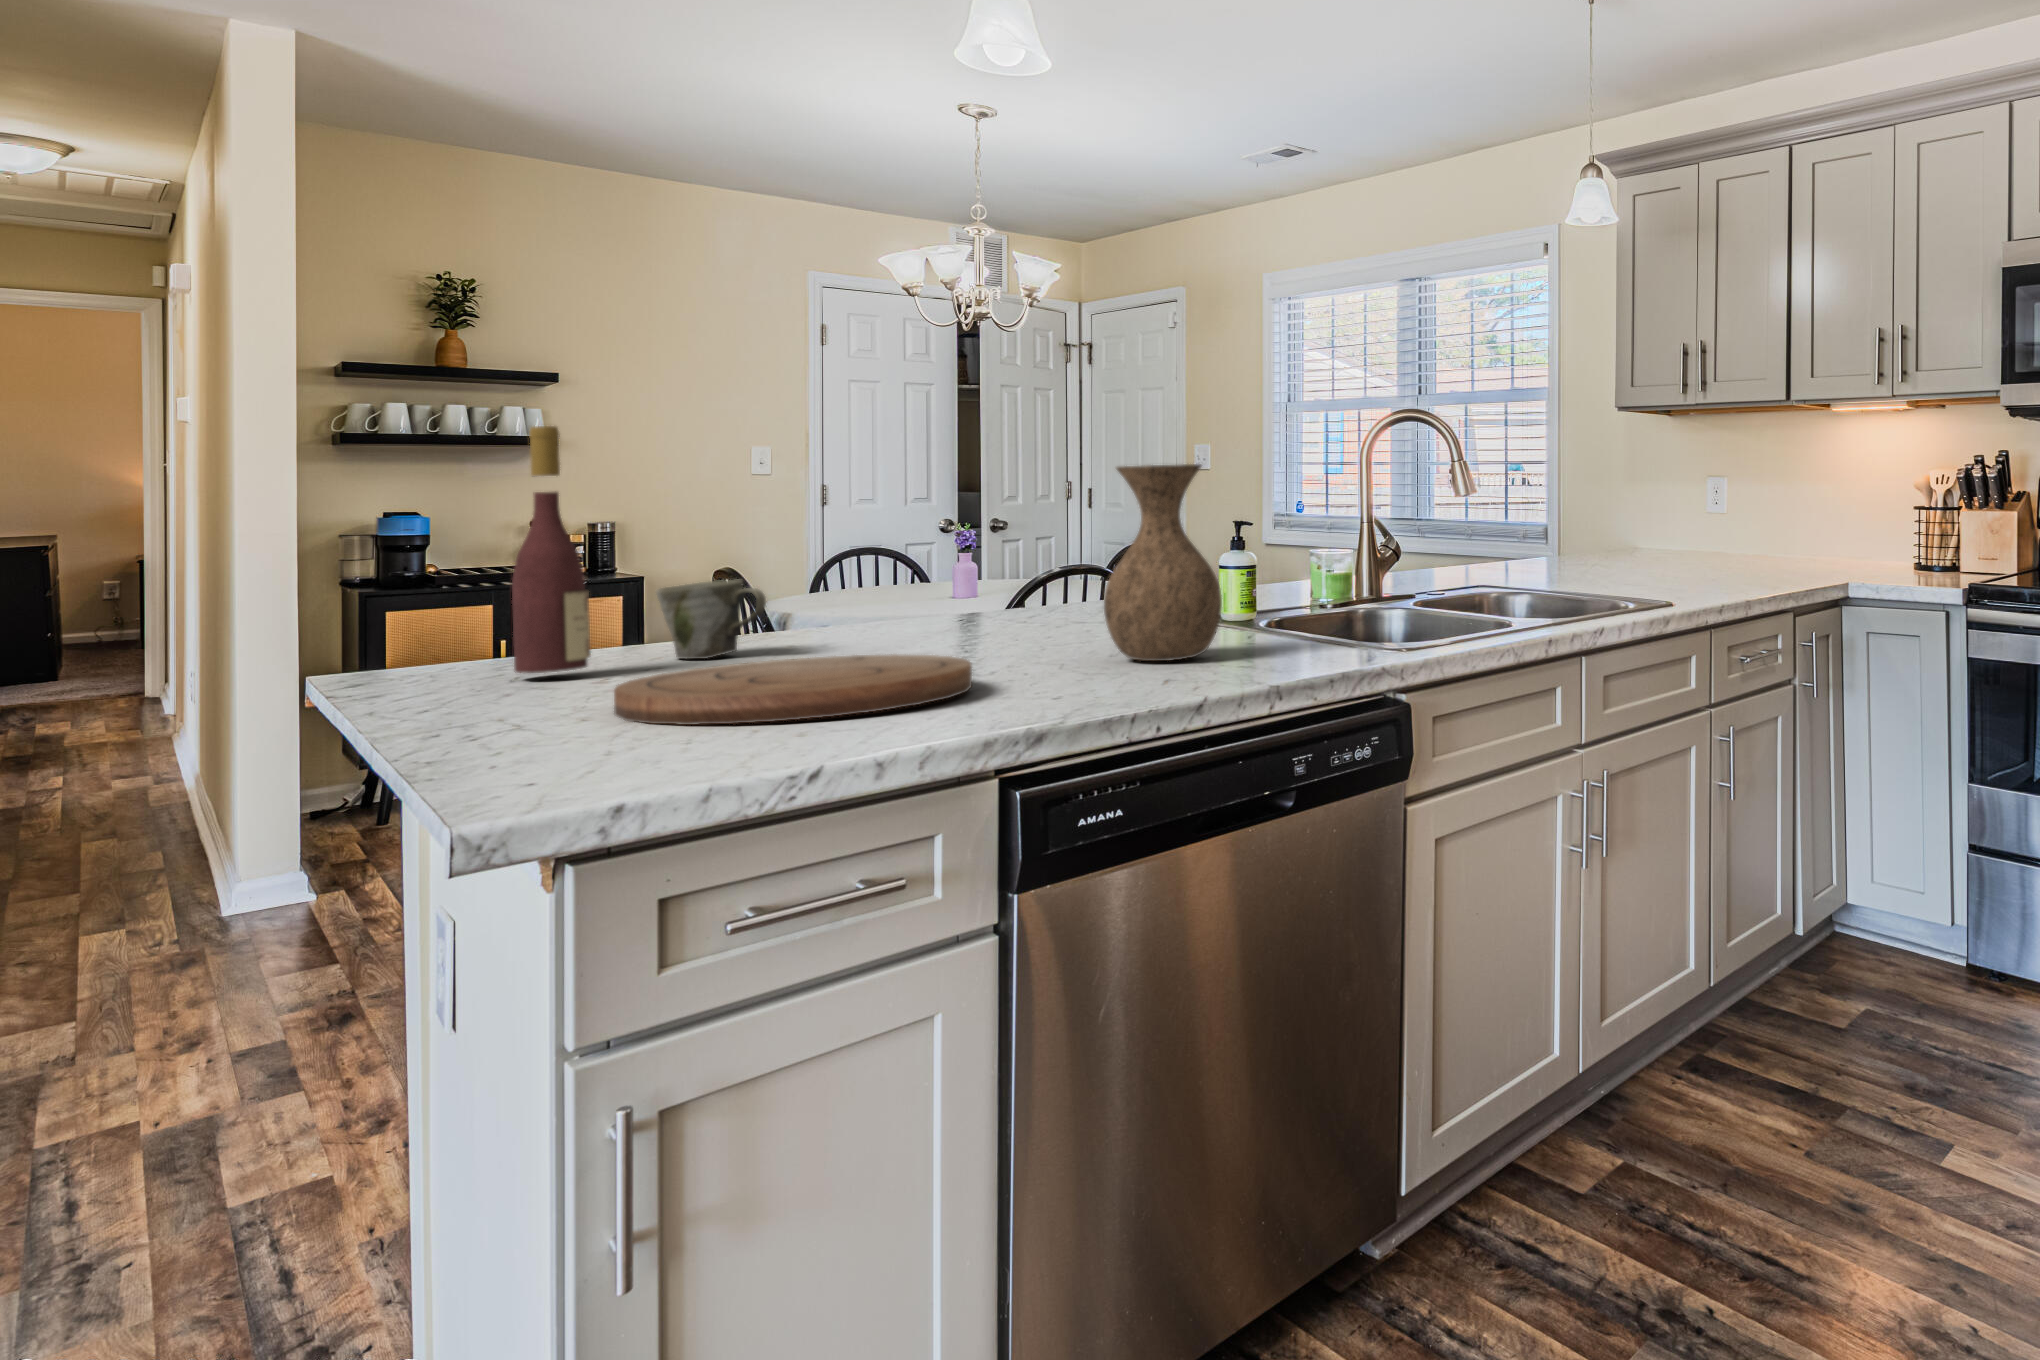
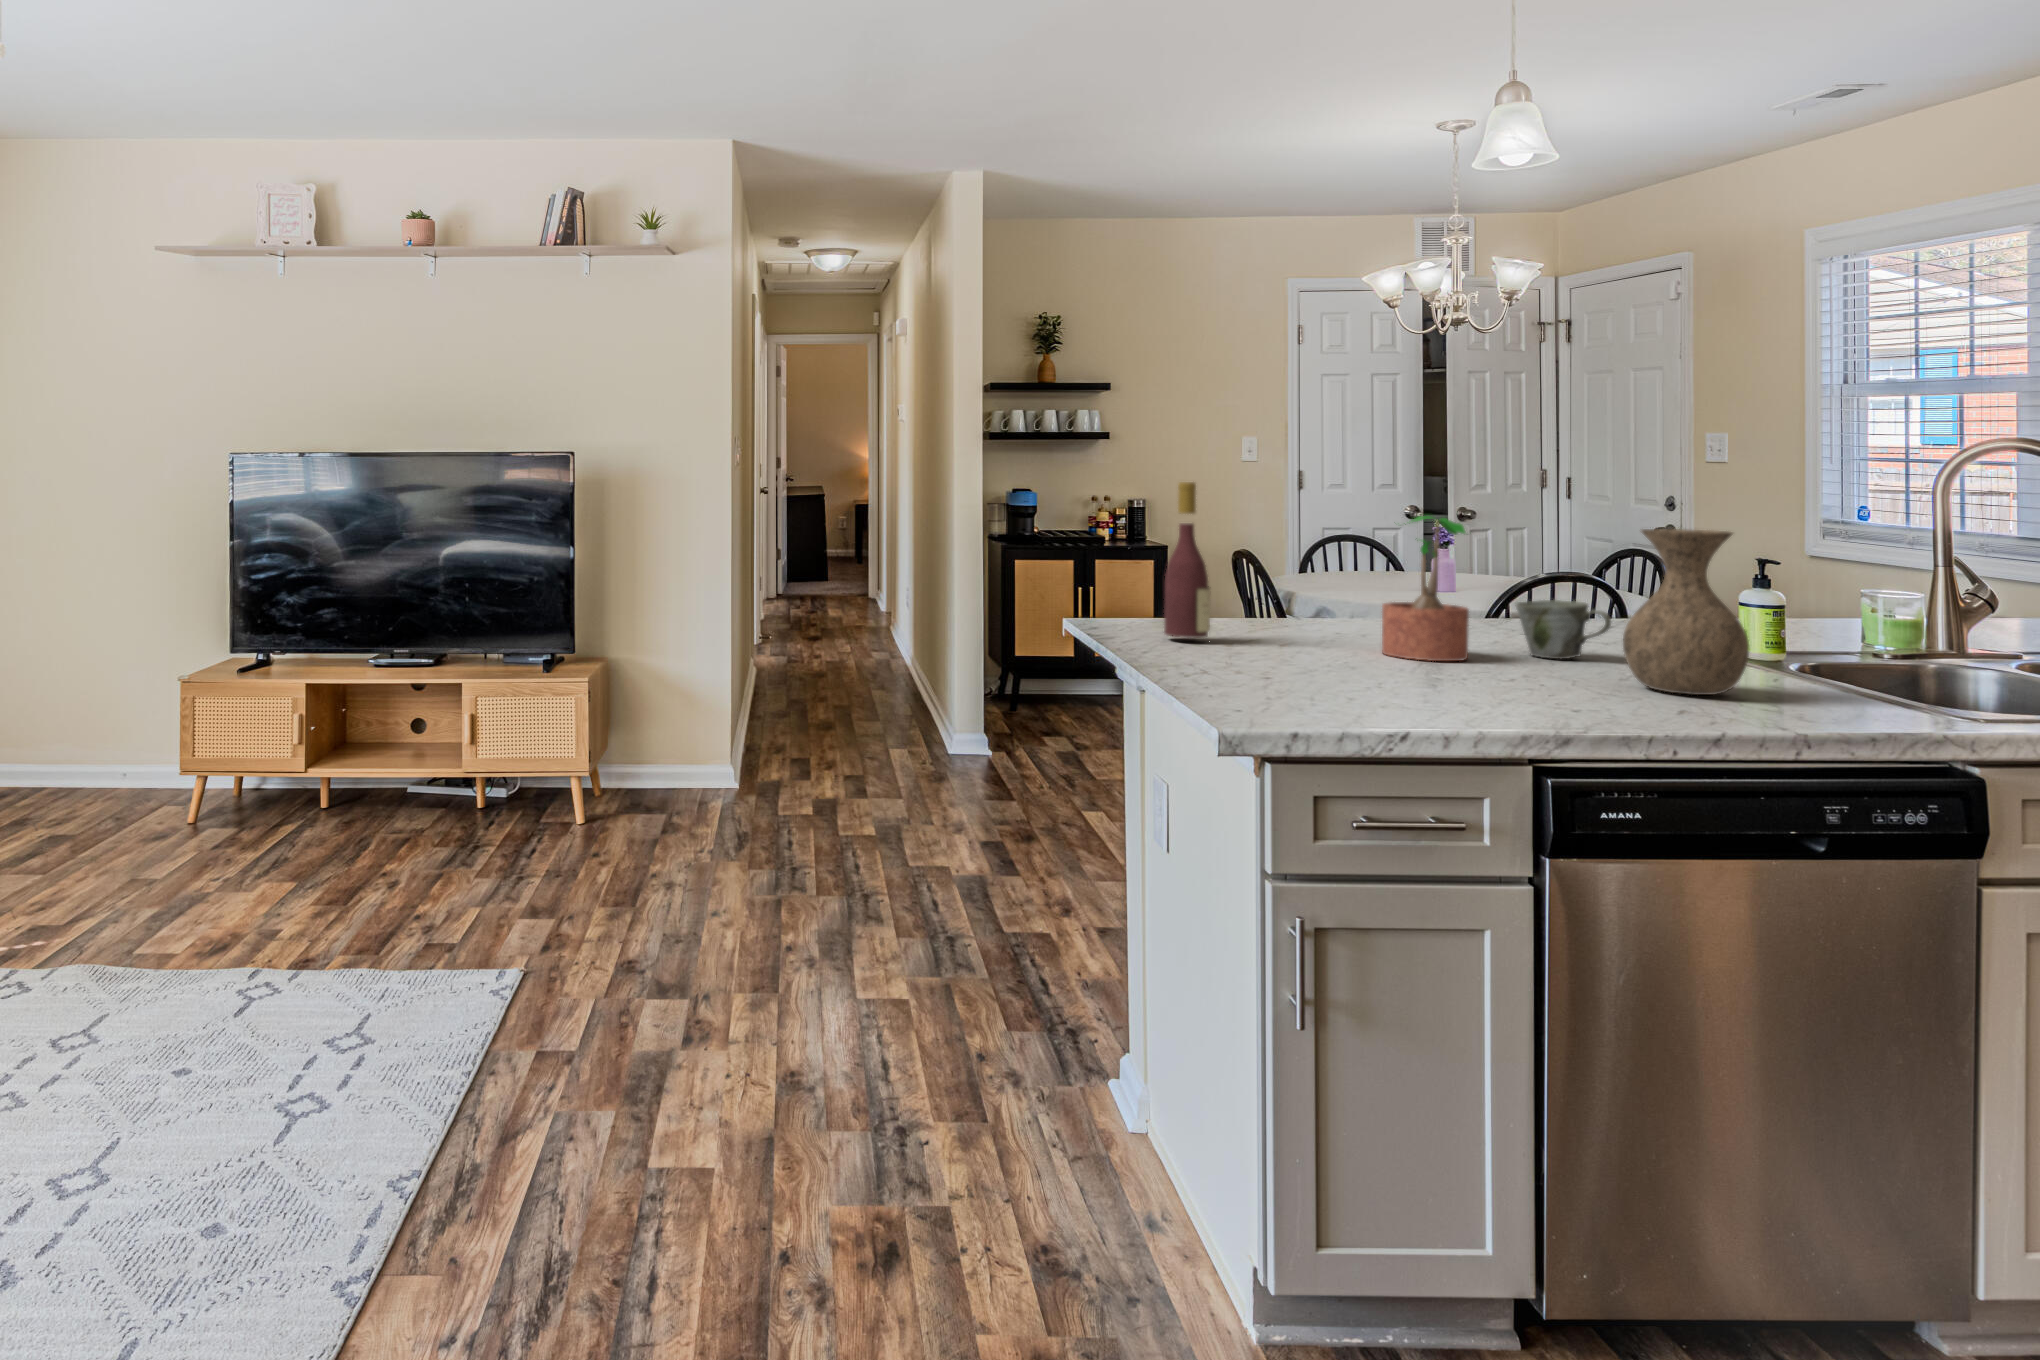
potted plant: none [838,468,944,663] -> present [1382,516,1469,661]
mug: present [656,580,766,659] -> present [1515,600,1611,659]
cutting board: present [614,654,972,725] -> none [1243,650,1504,704]

